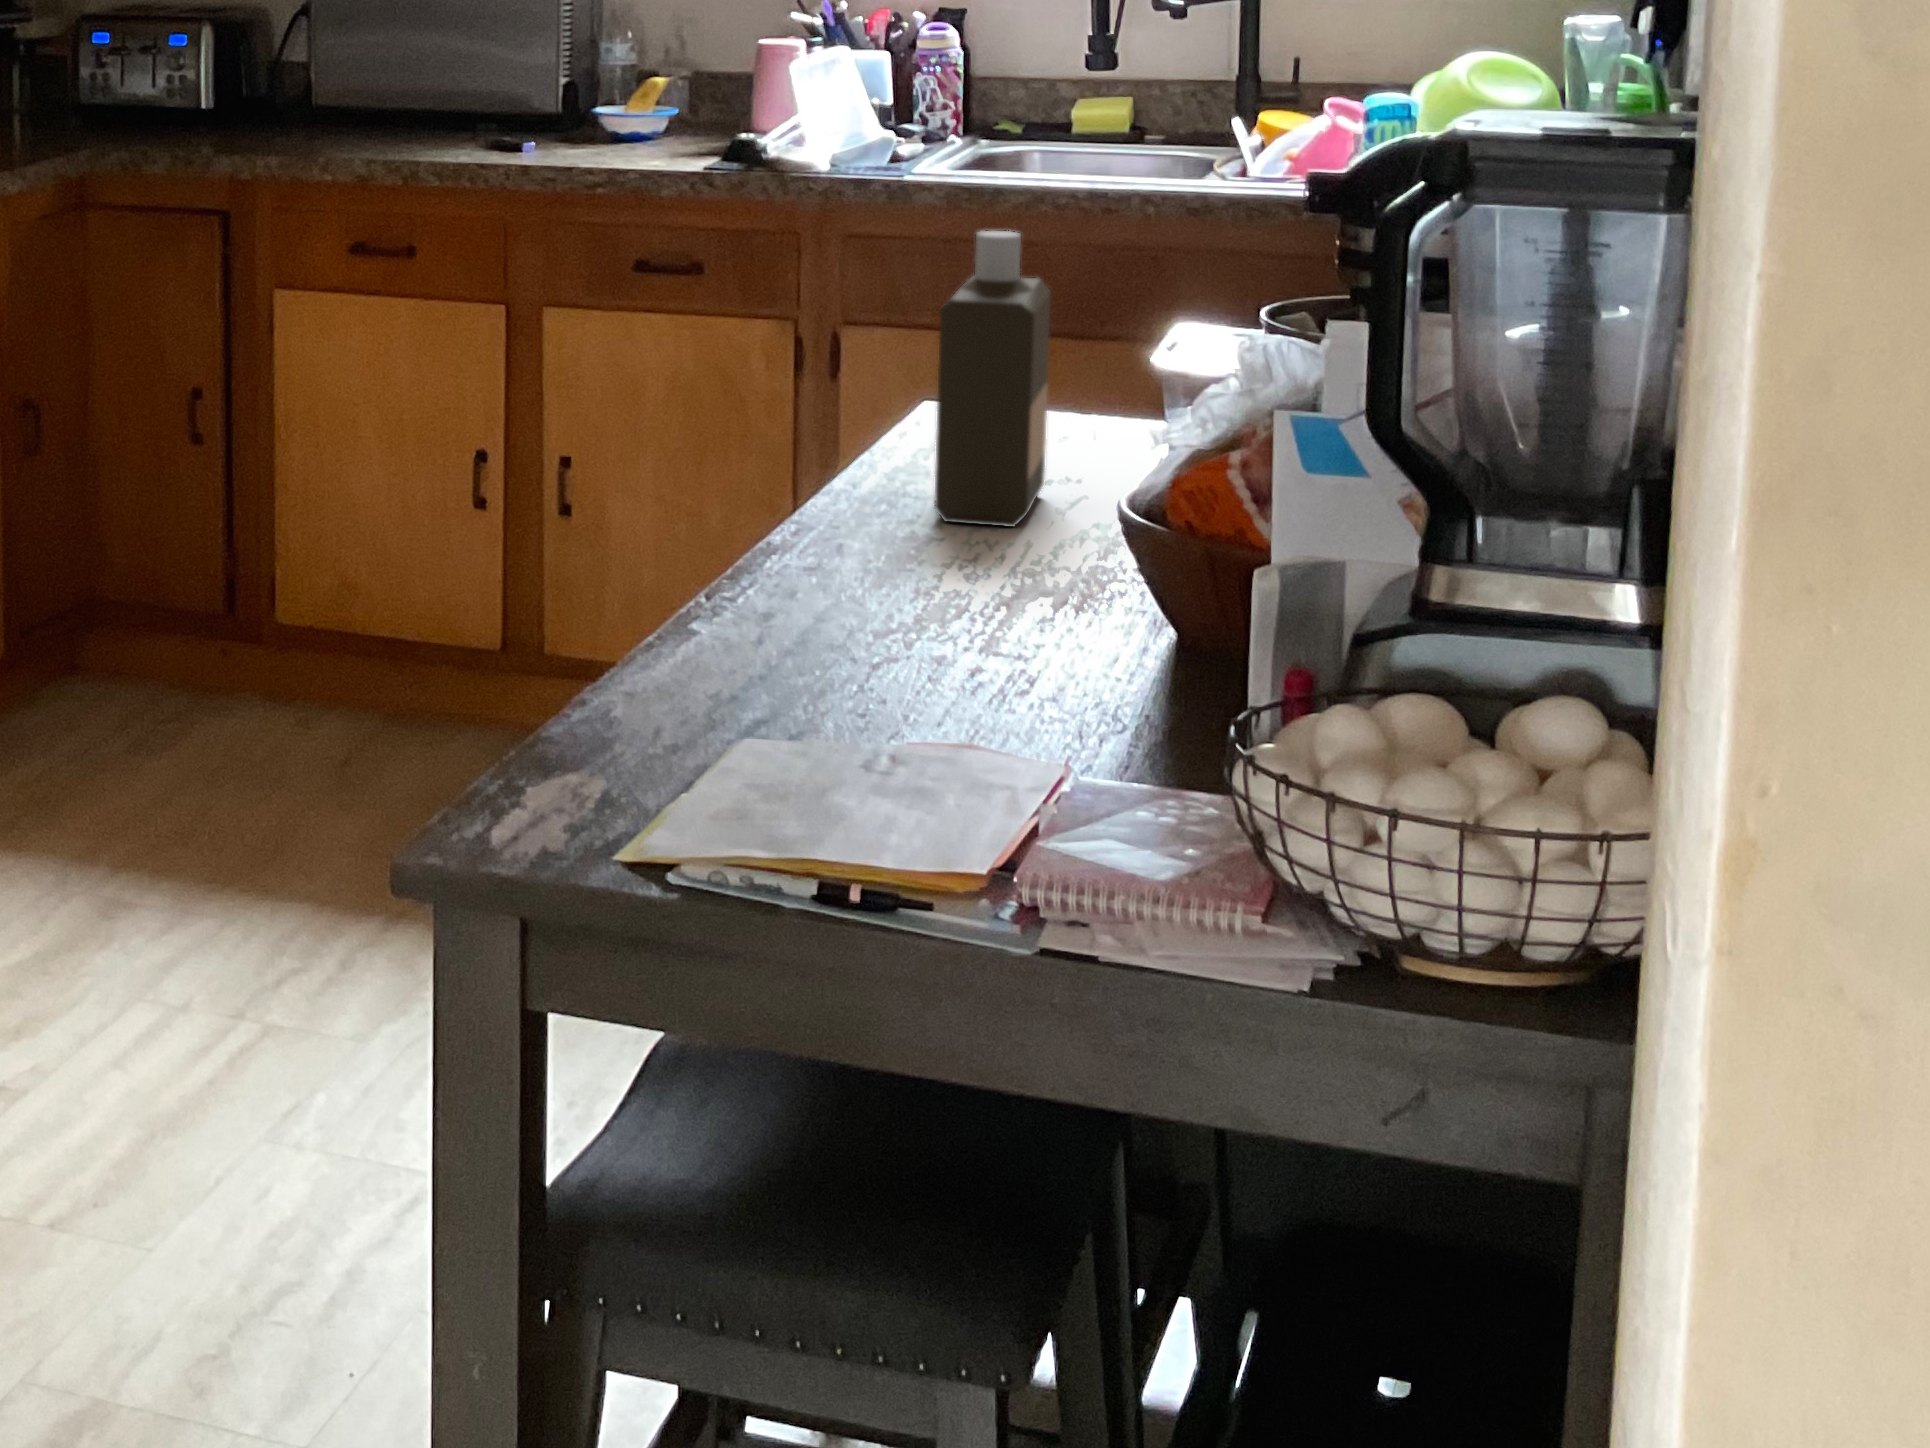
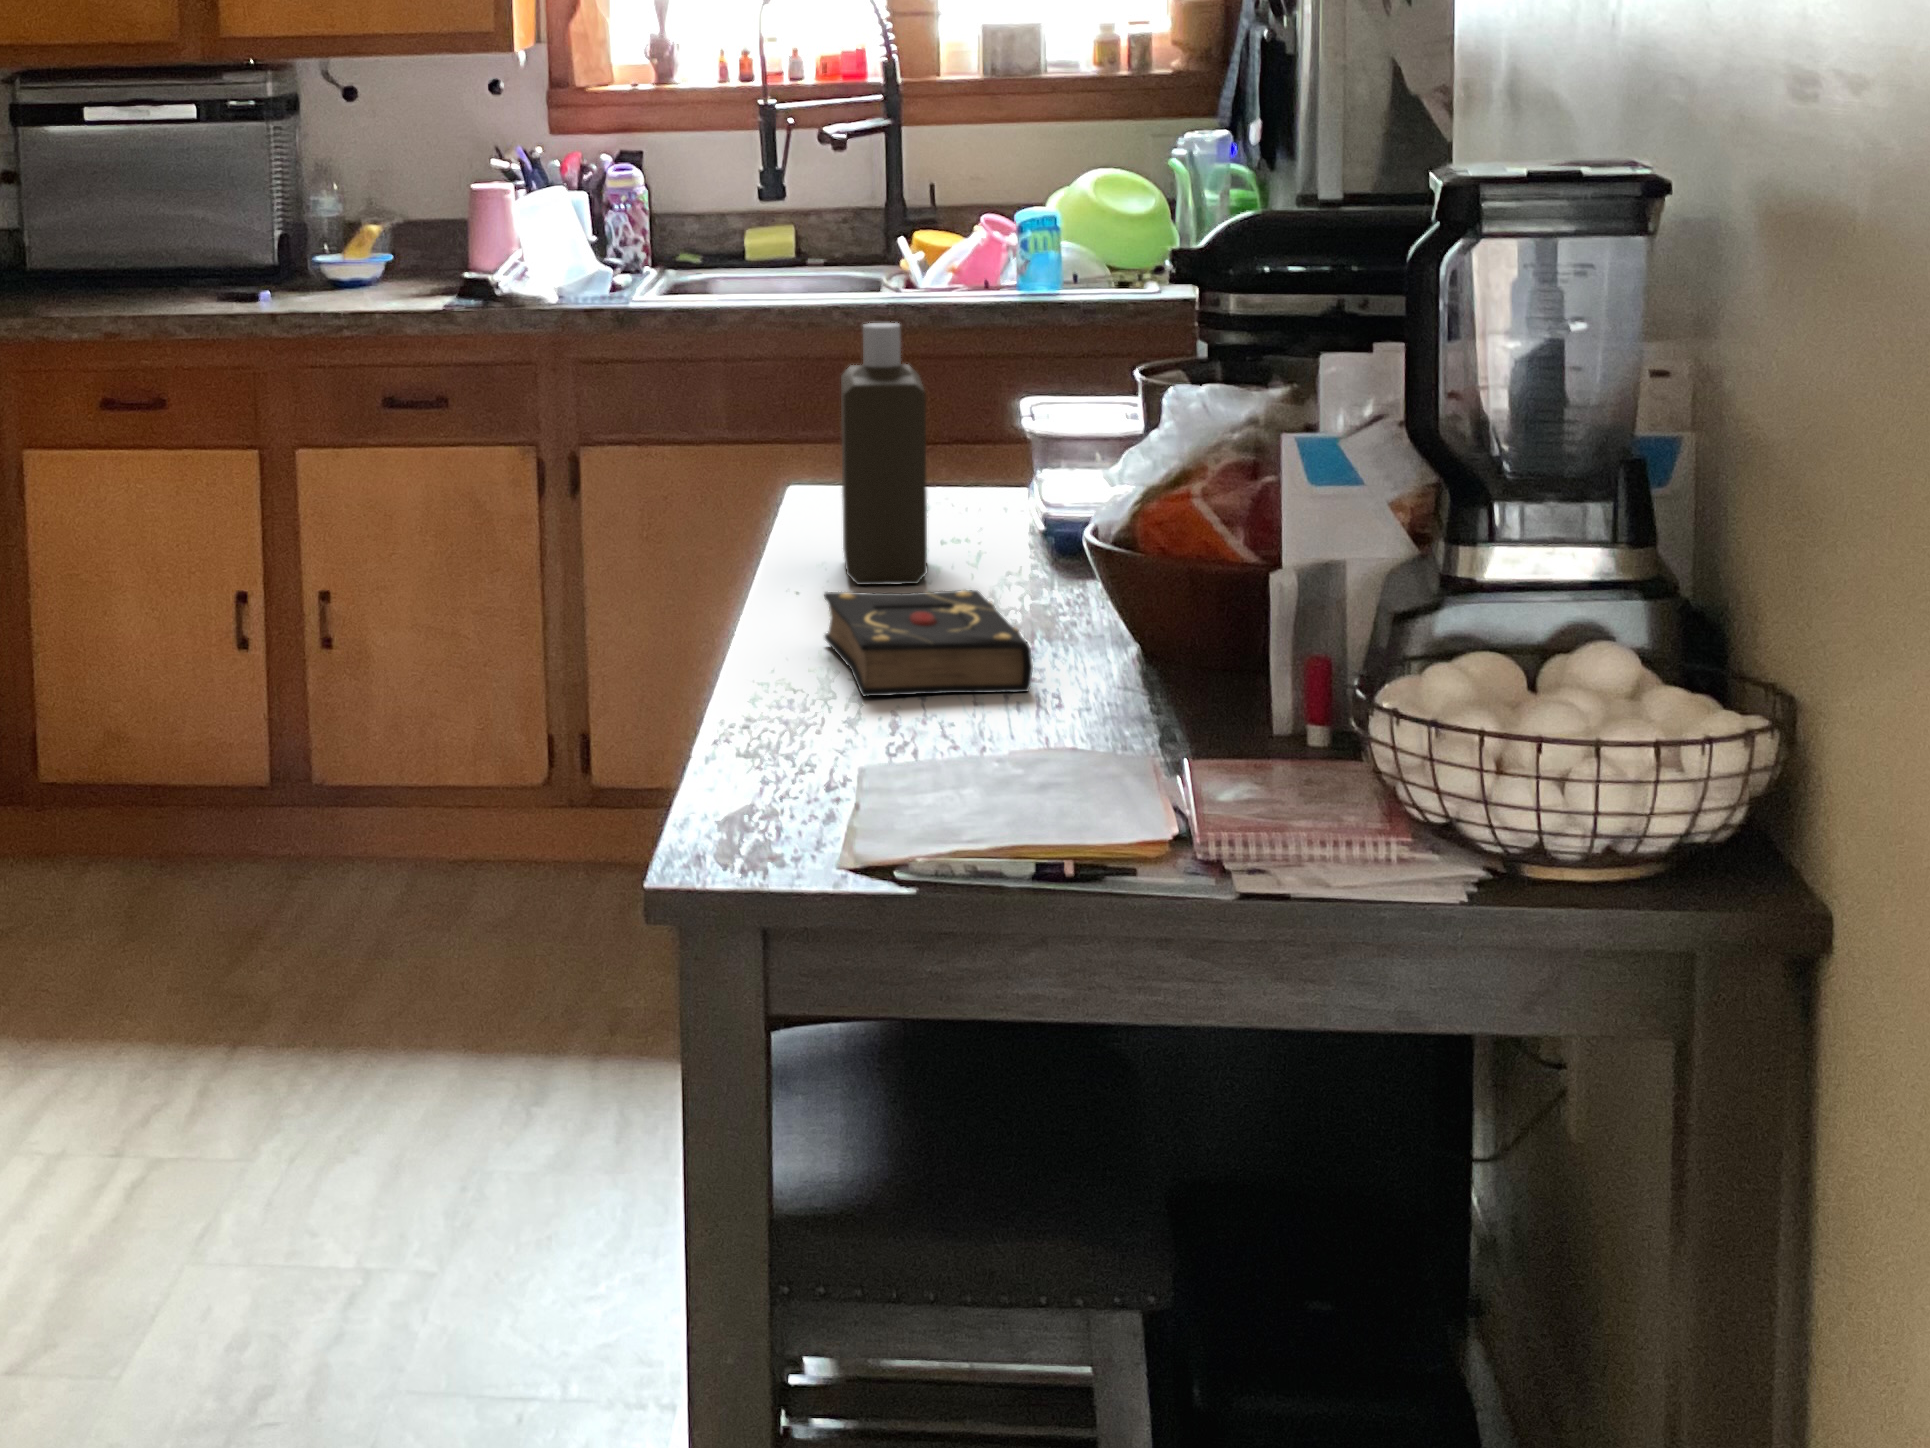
book: none [840,533,1044,672] -> present [824,590,1033,696]

